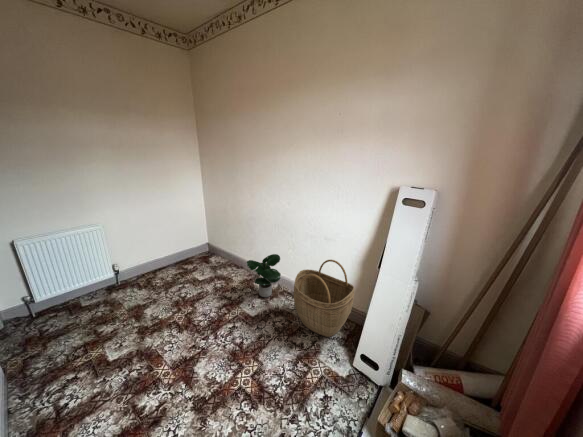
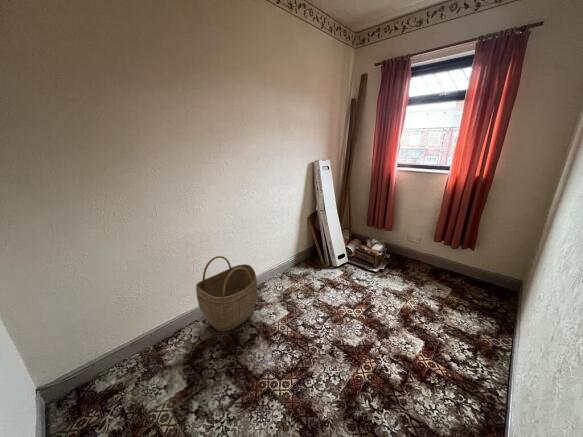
potted plant: present [247,254,281,297] -> none [109,309,177,377]

